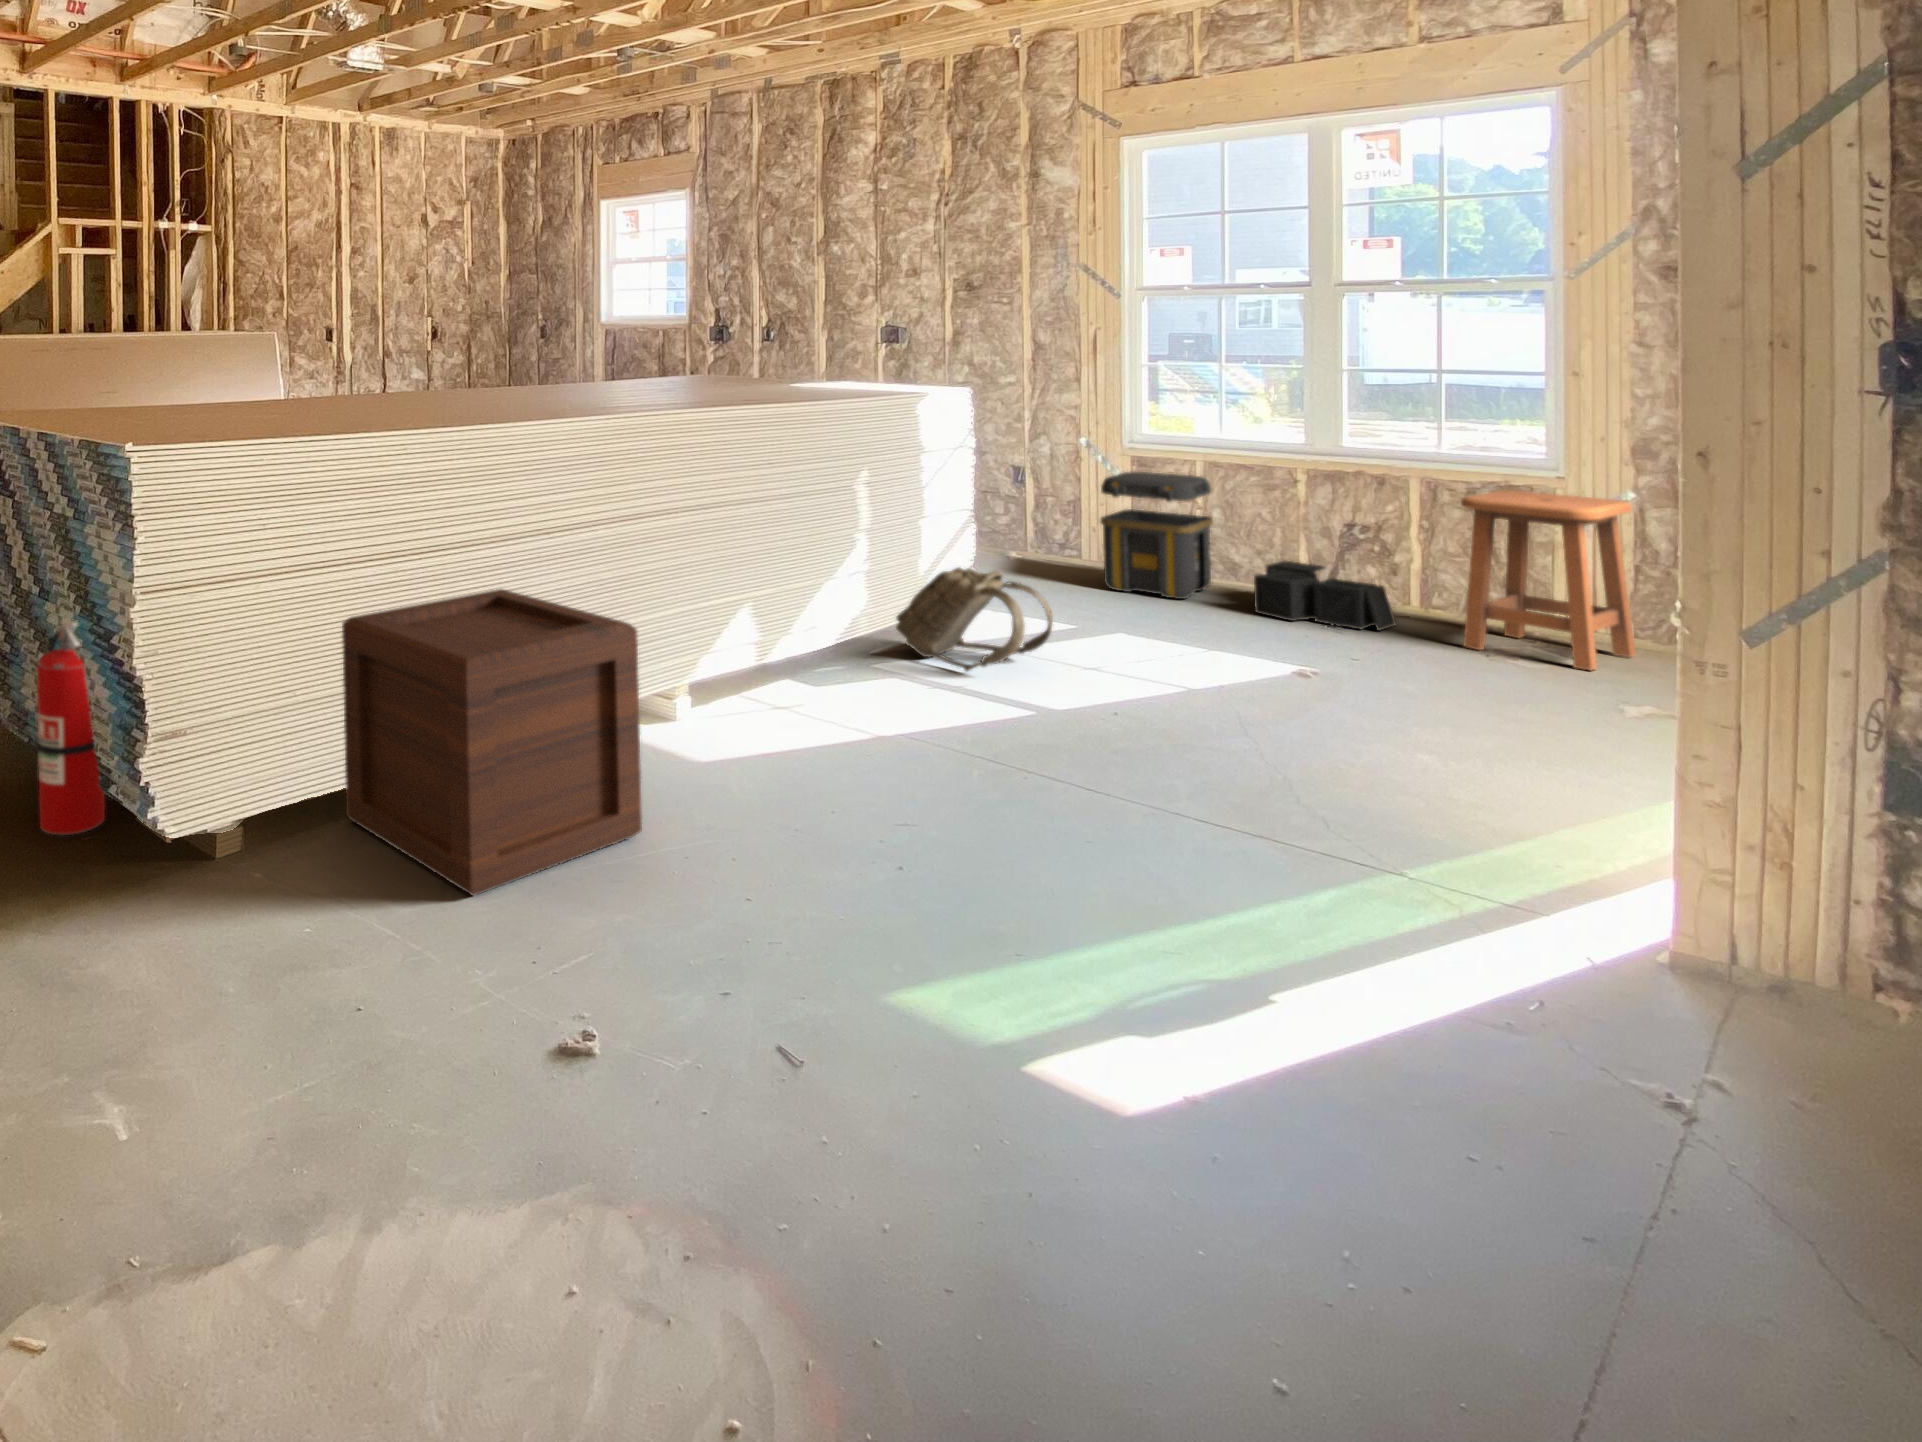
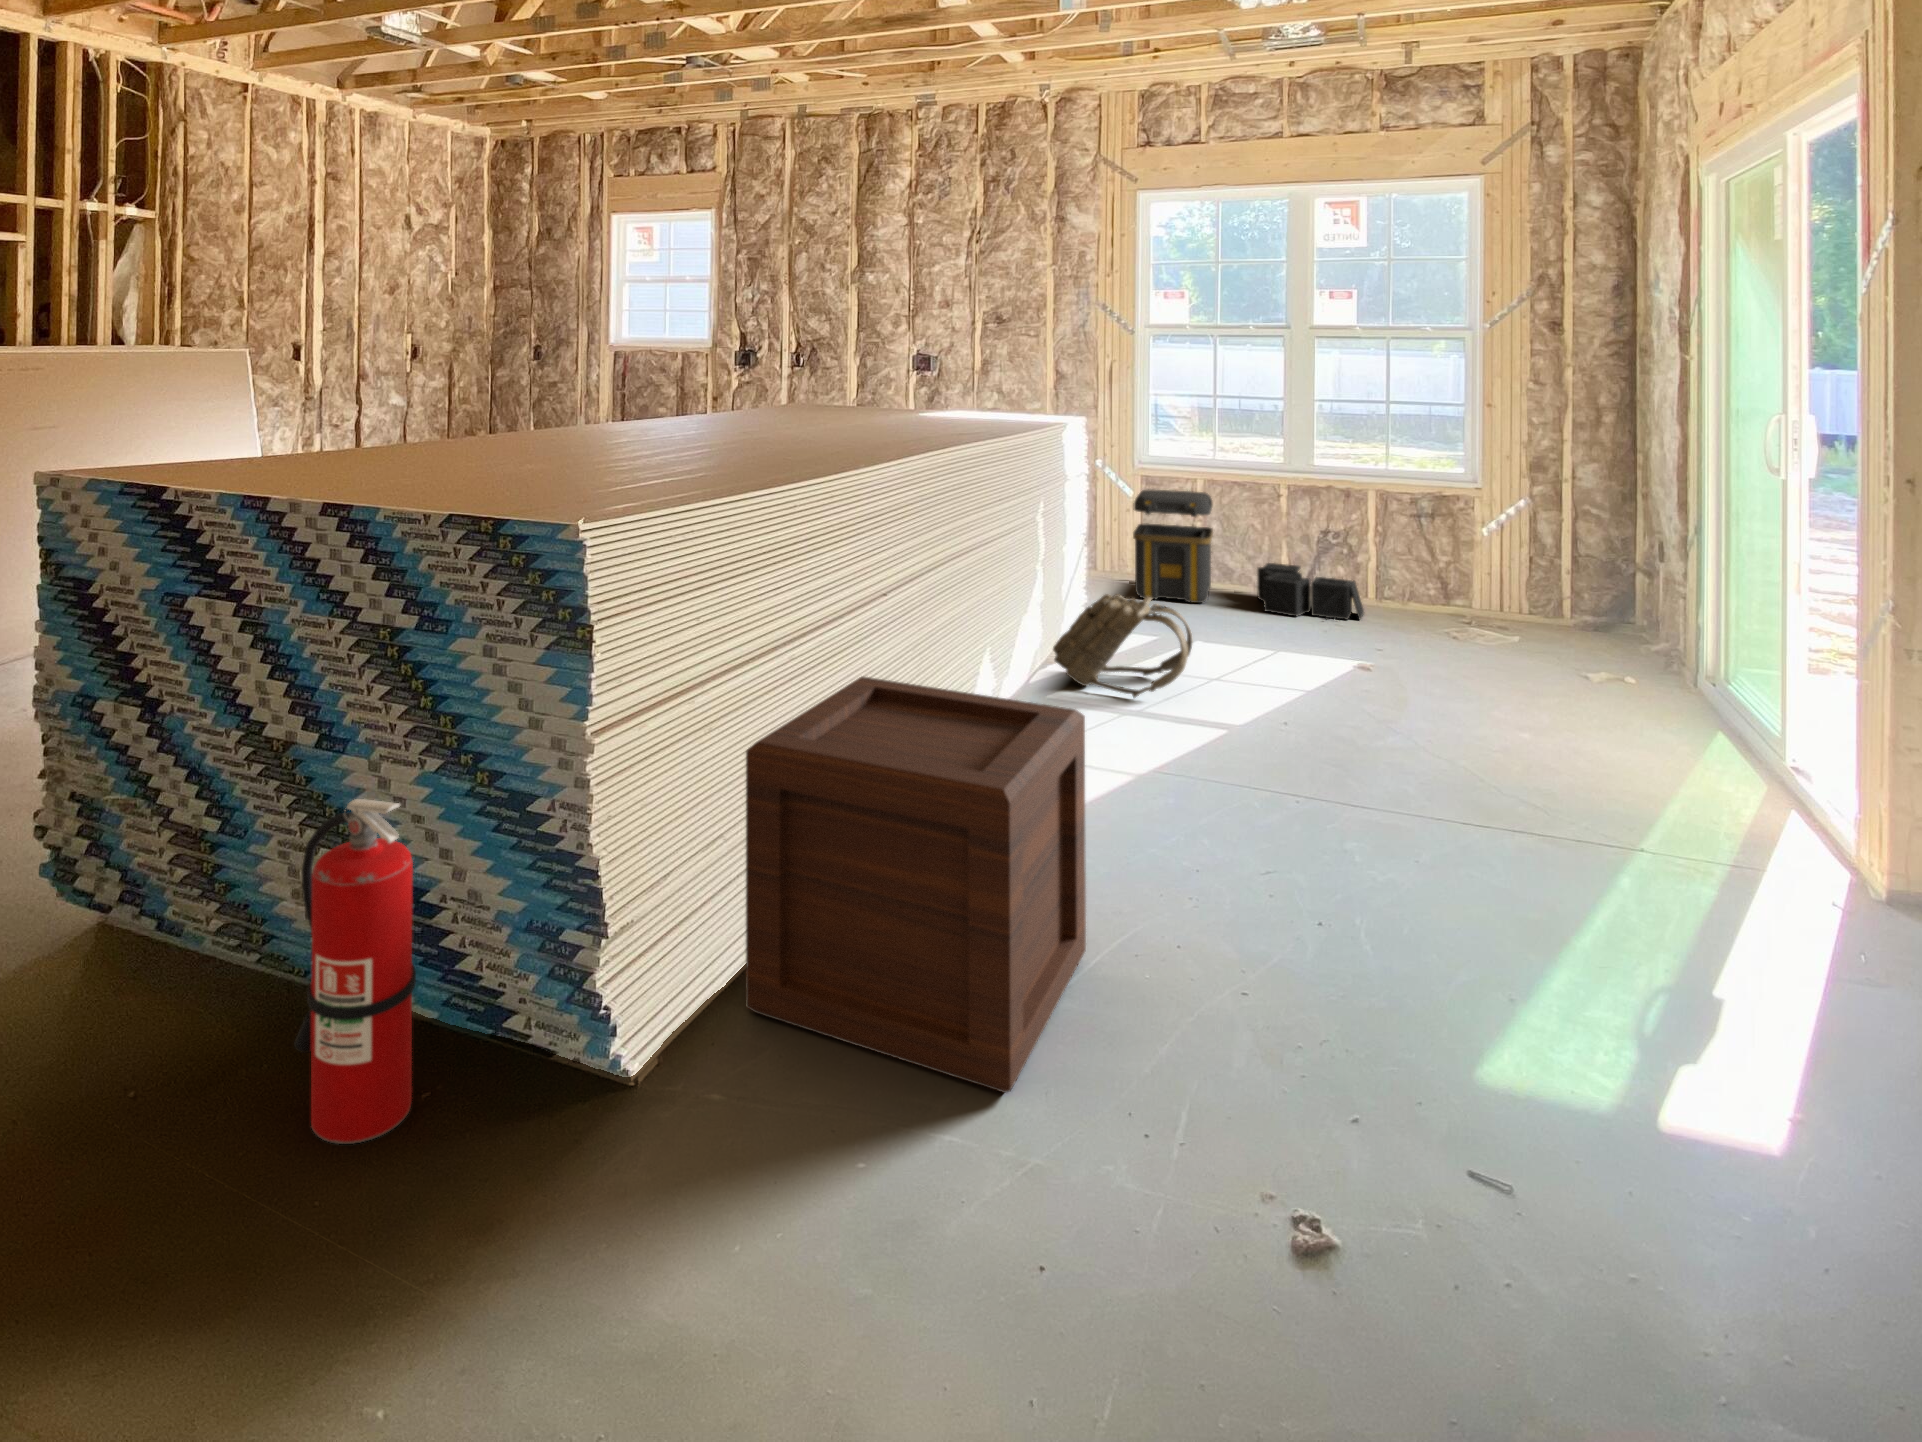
stool: present [1461,490,1635,670] -> none [1423,498,1527,641]

